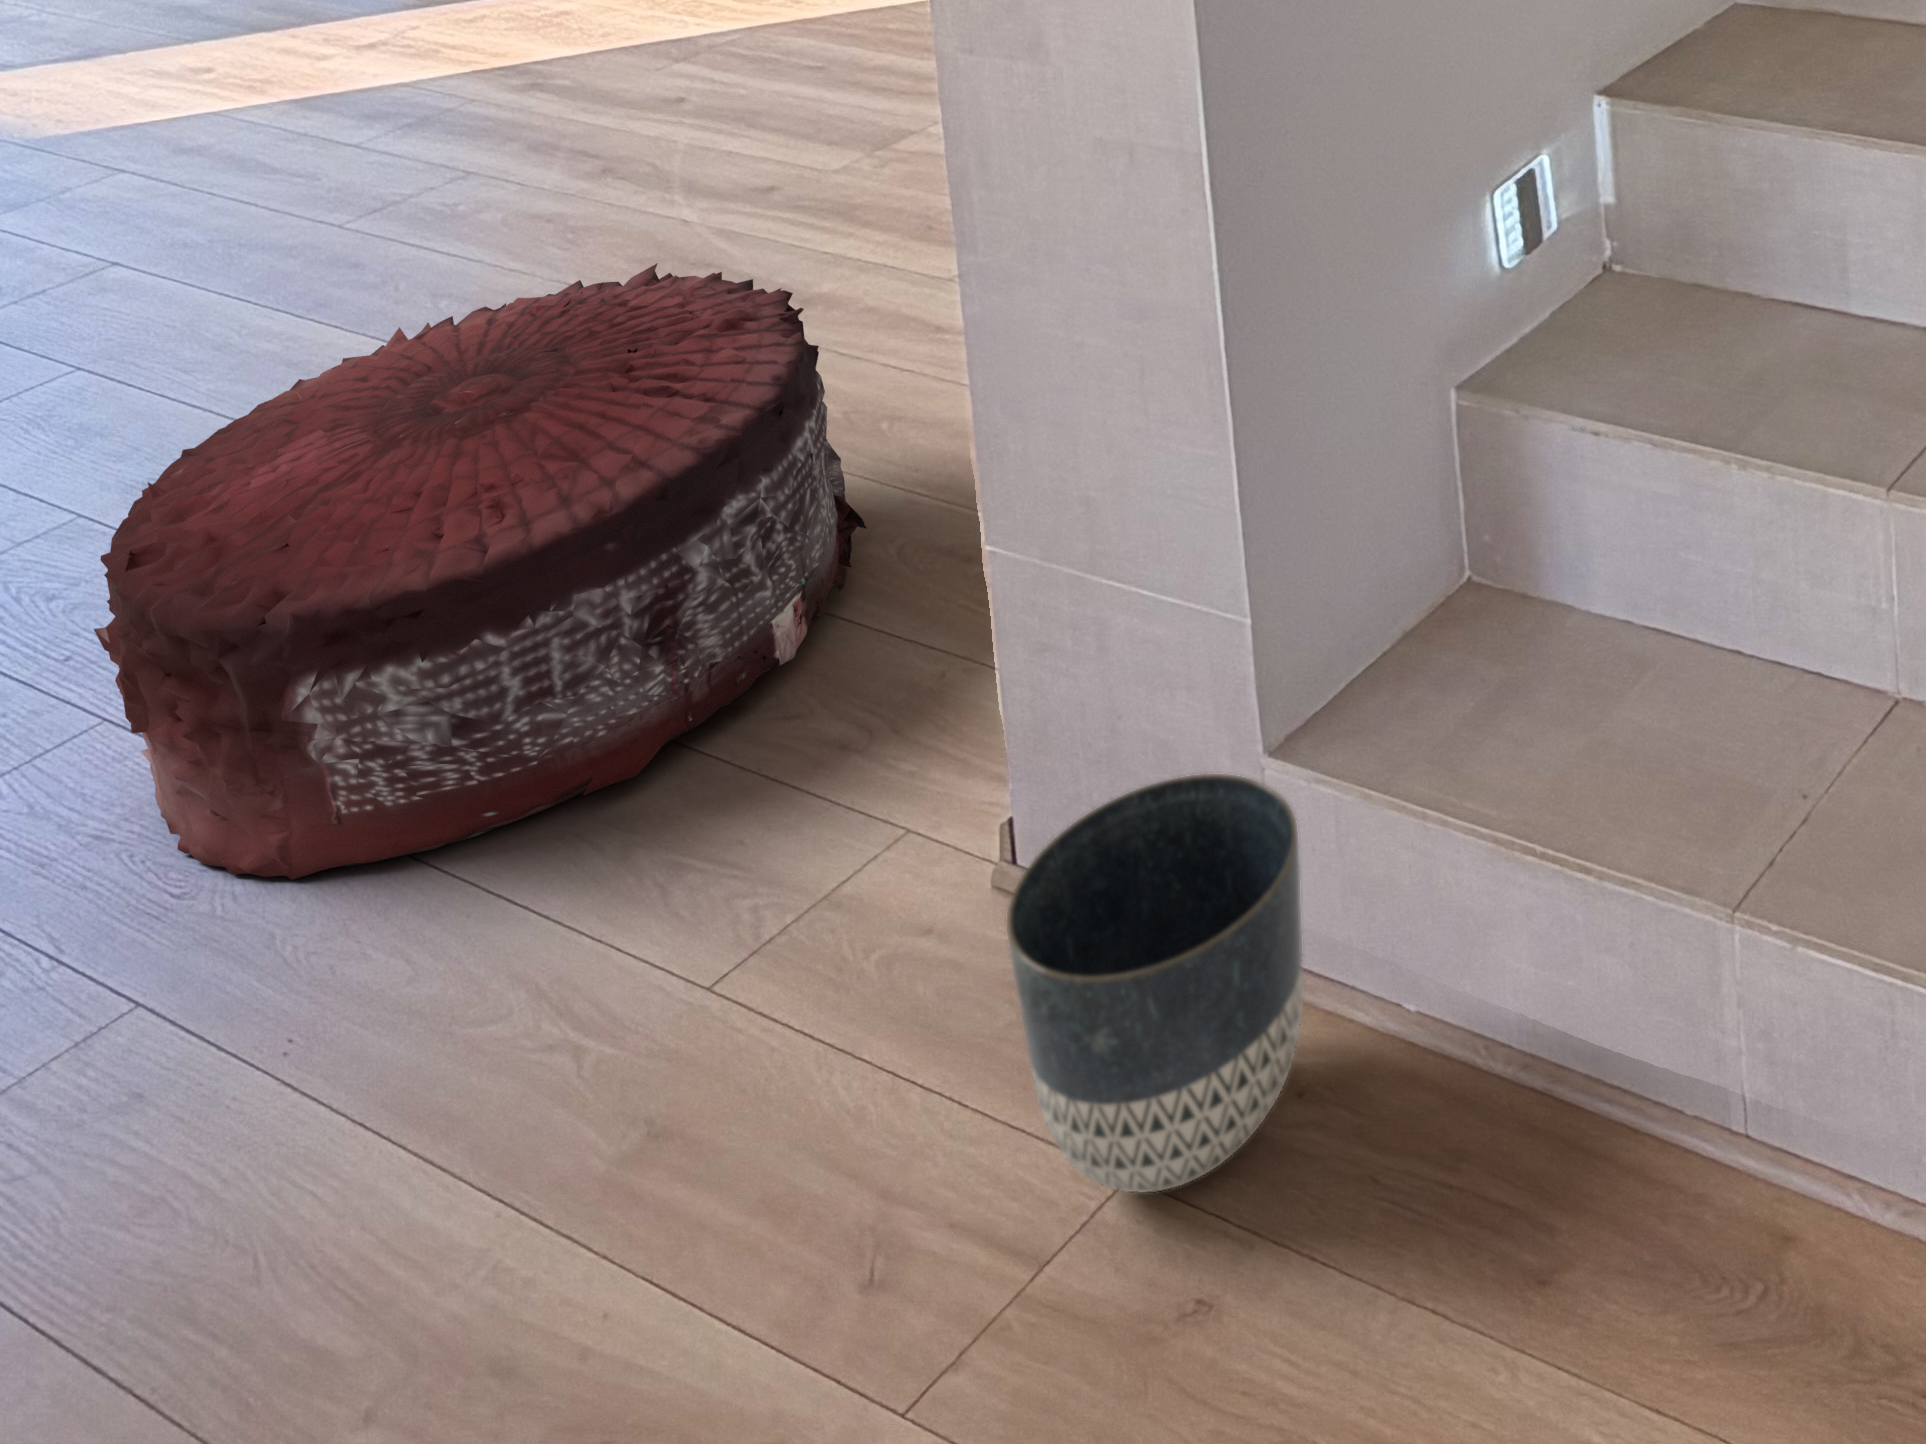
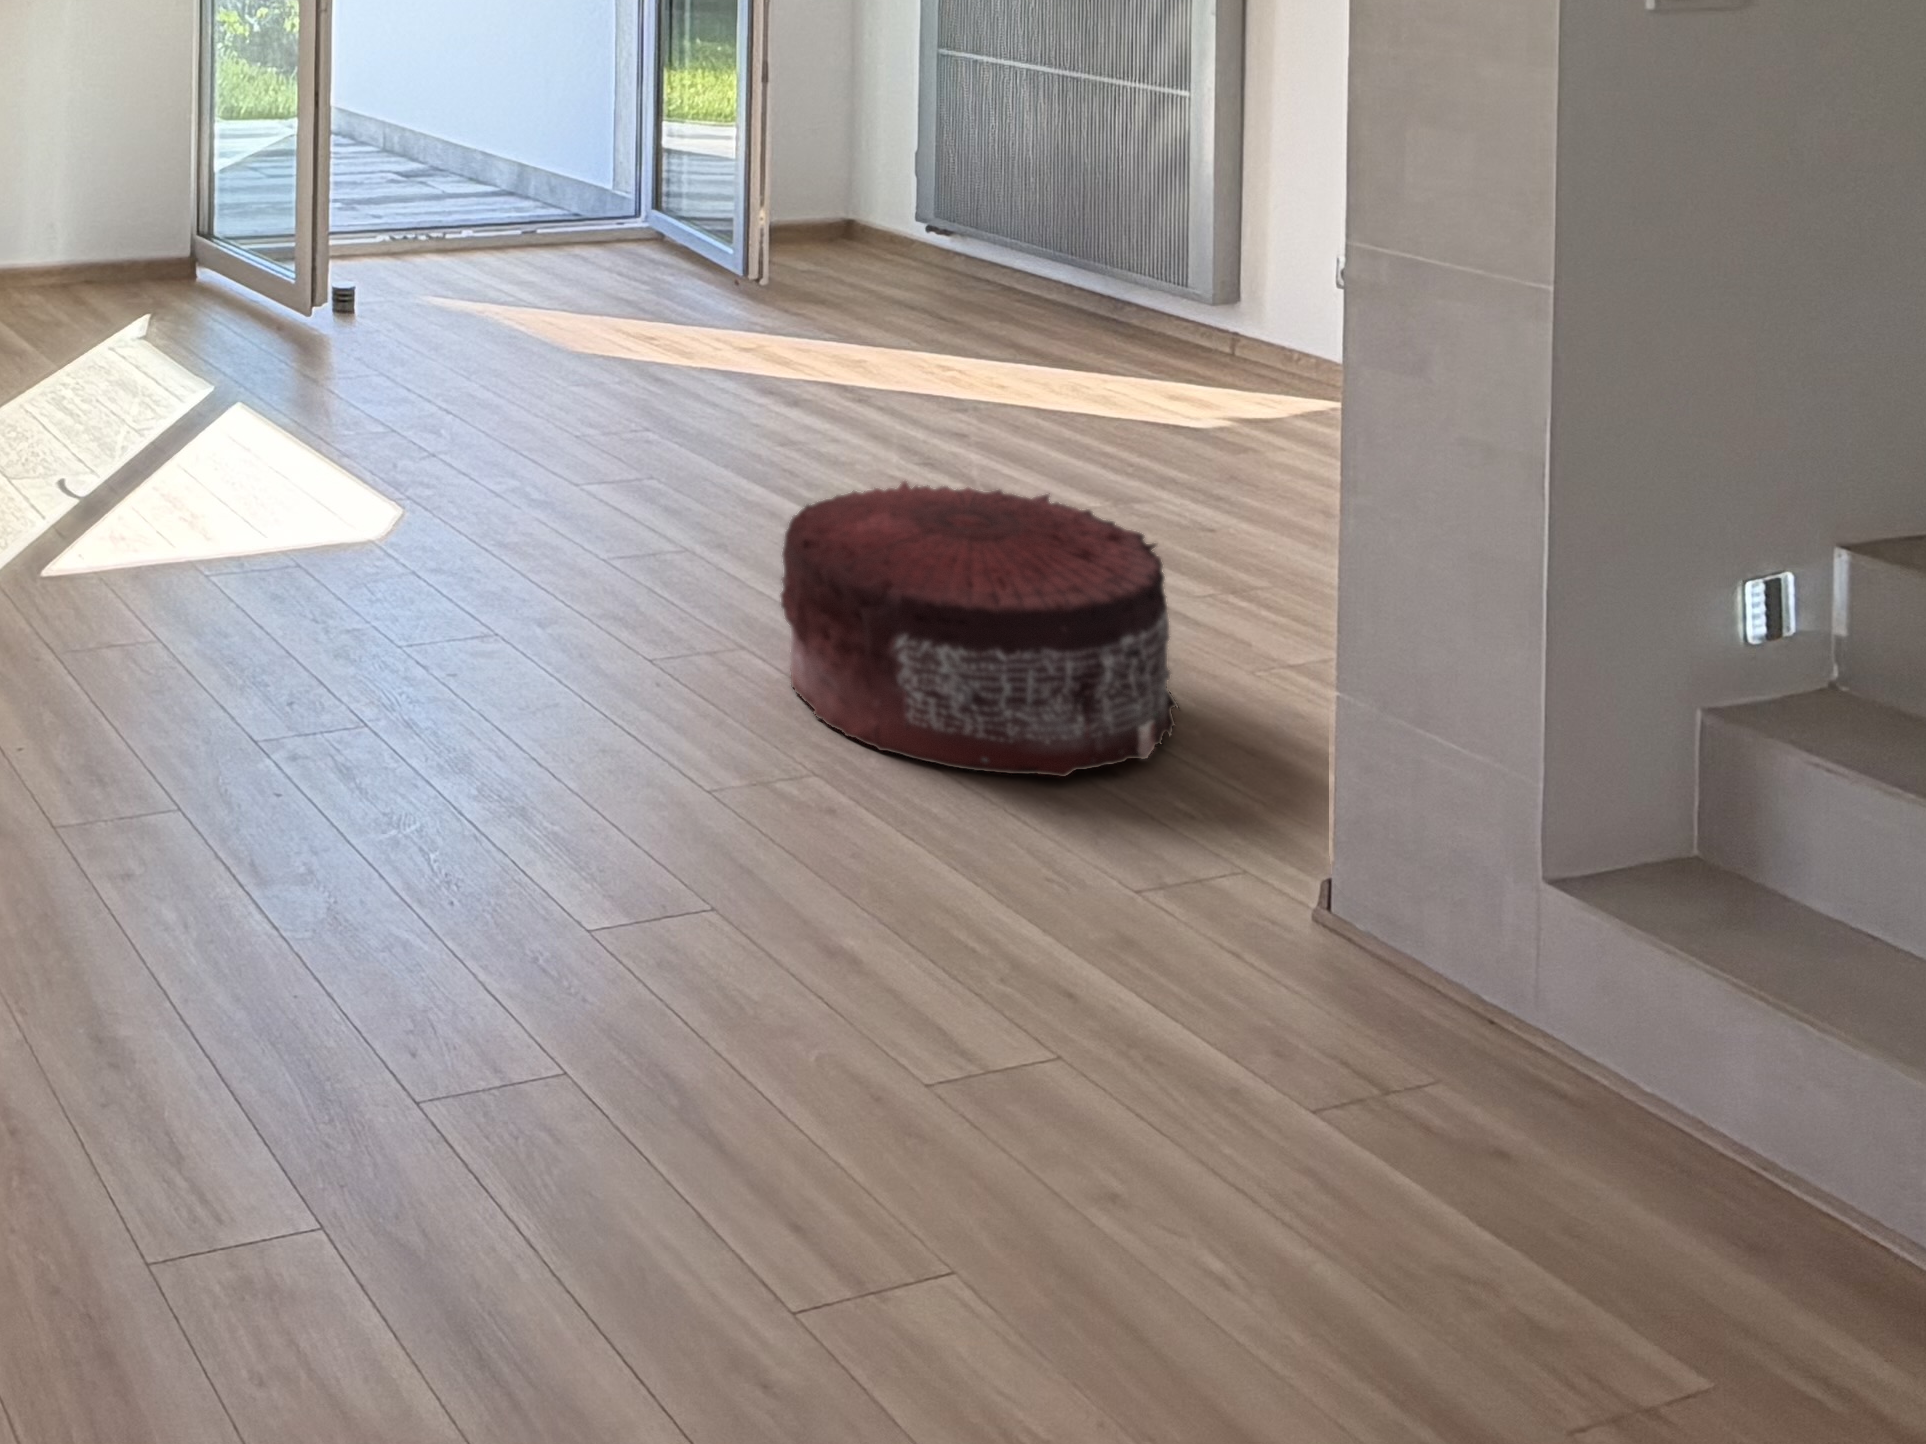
planter: present [1007,774,1303,1192] -> none [1377,855,1579,1101]

